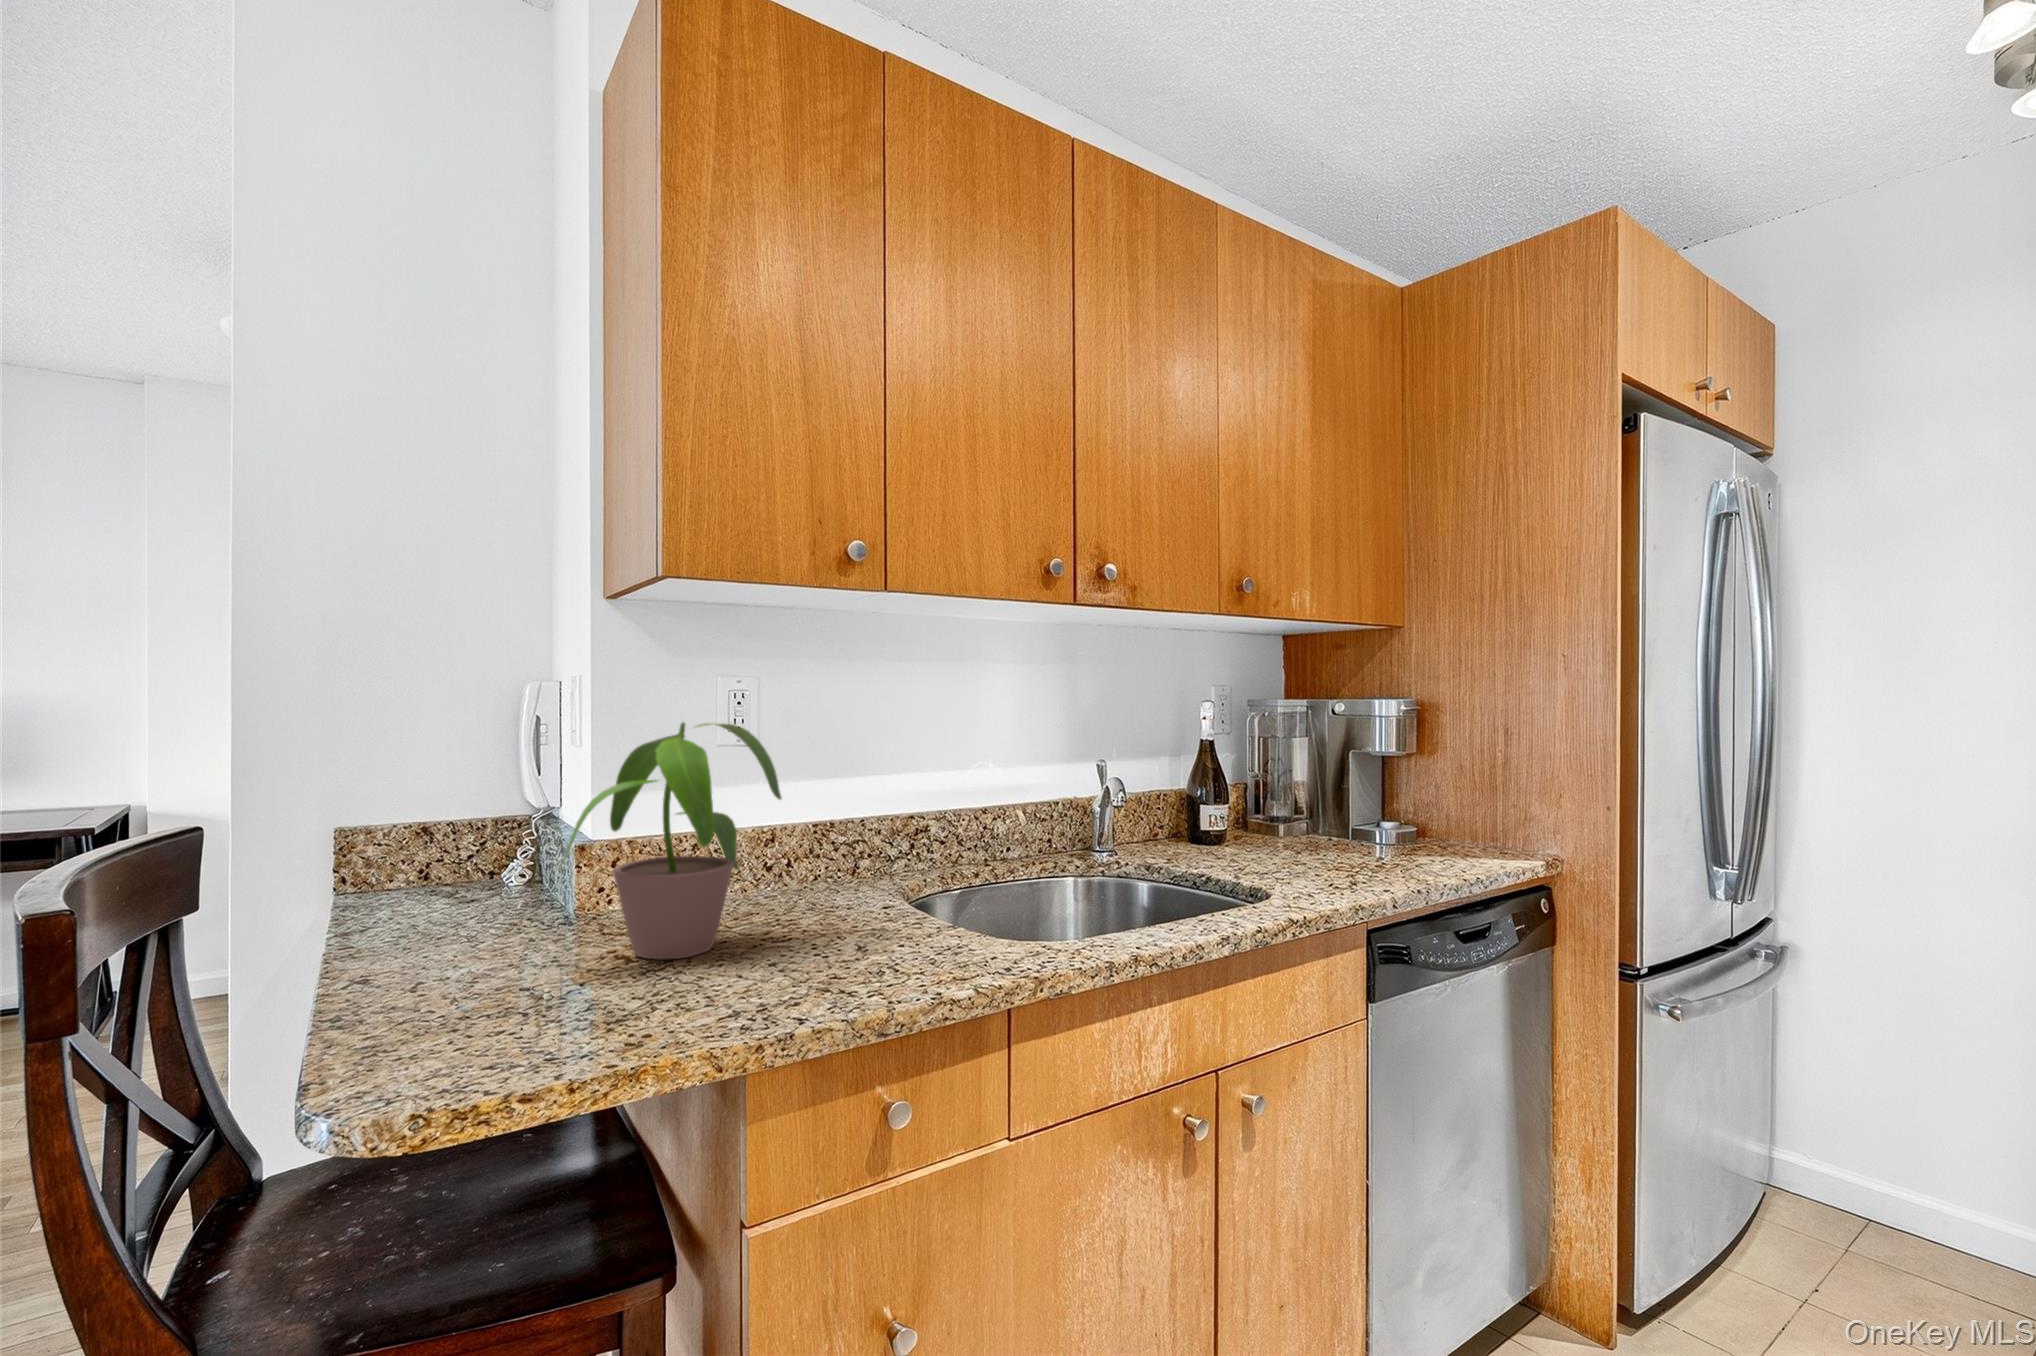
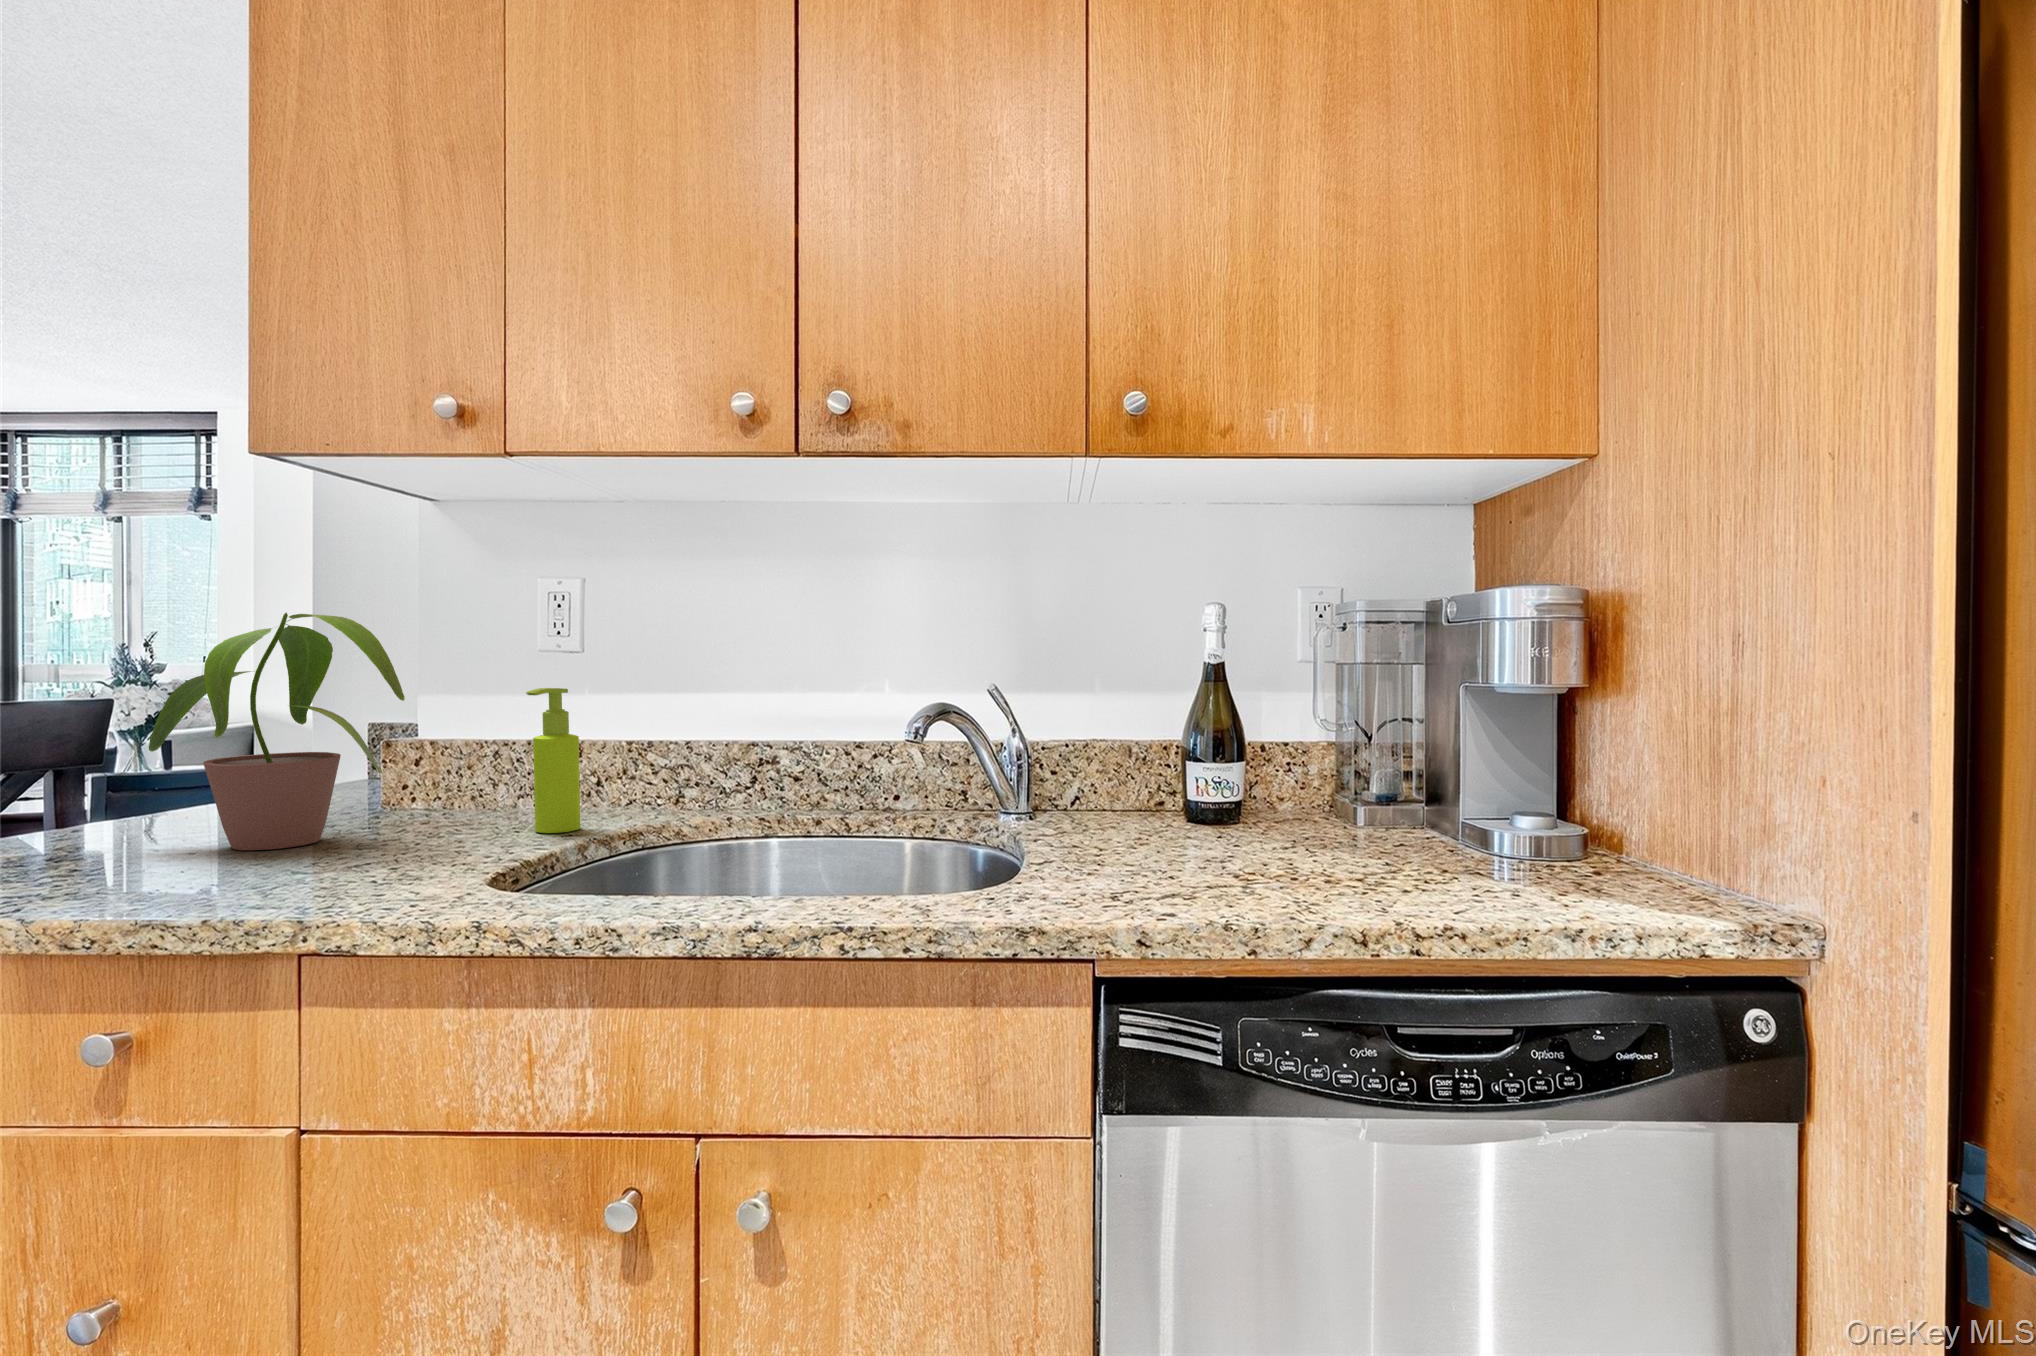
soap dispenser: none [835,781,872,907] -> present [526,688,580,833]

